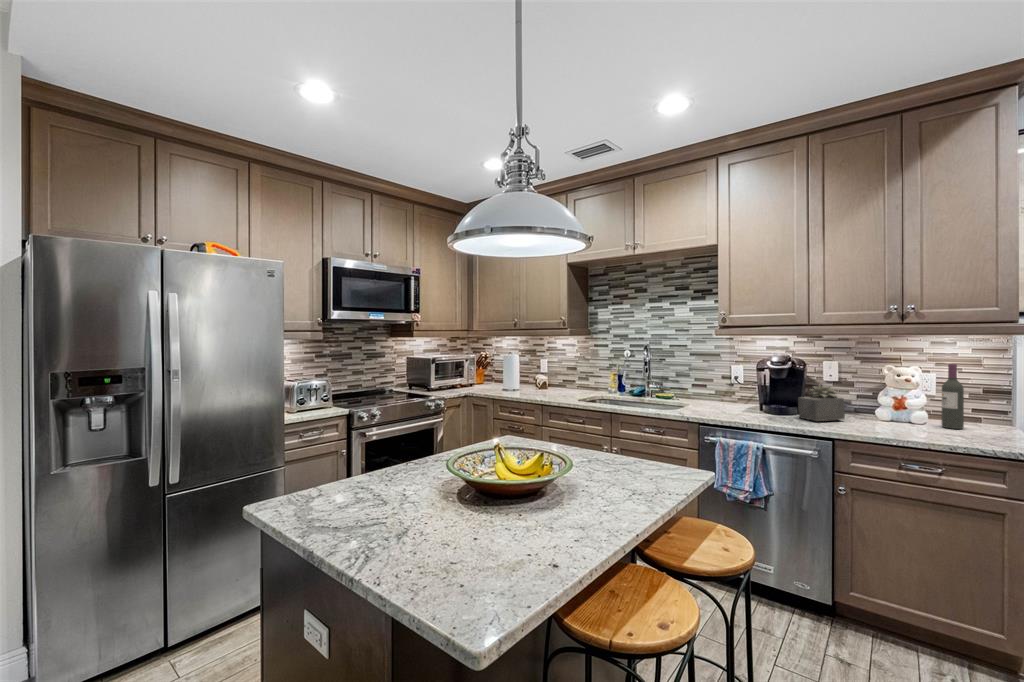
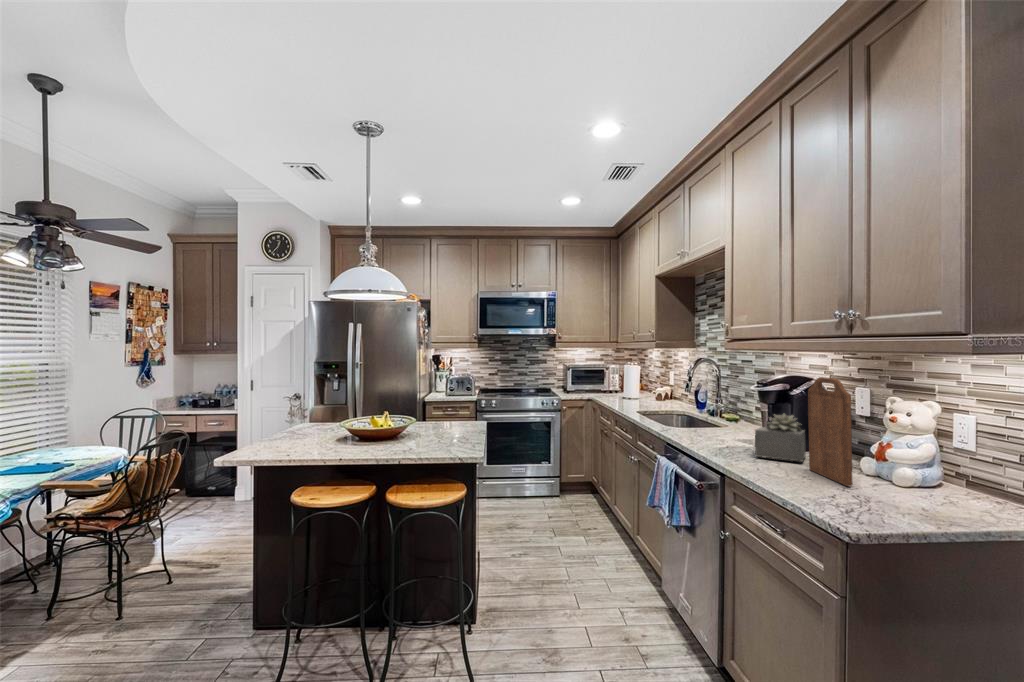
cutting board: none [862,353,915,429] -> present [808,377,852,486]
wine bottle: present [942,364,964,429] -> none [916,399,952,504]

